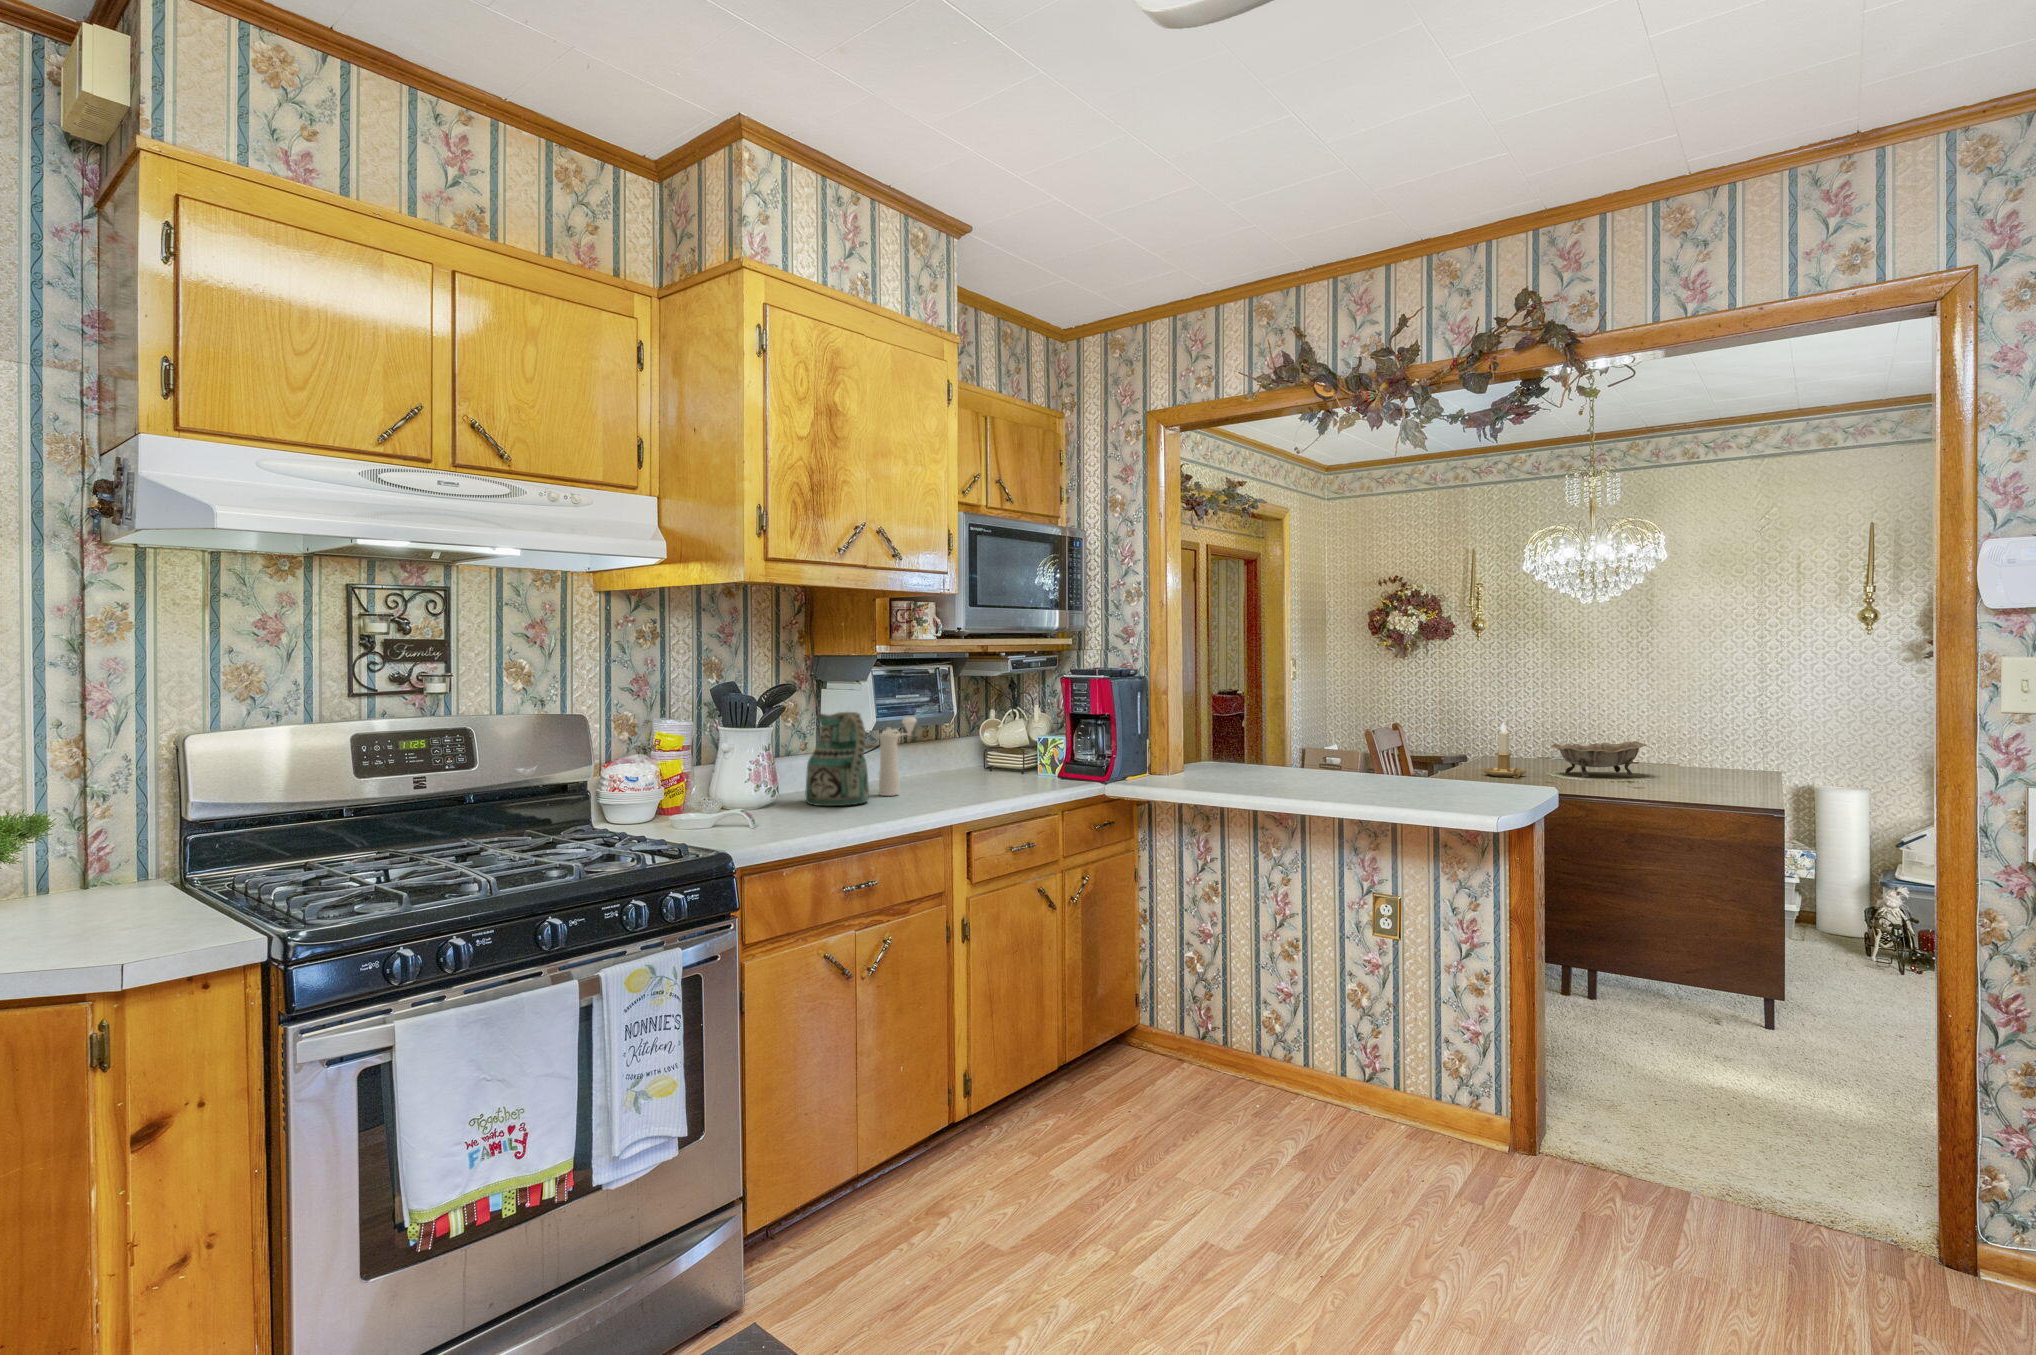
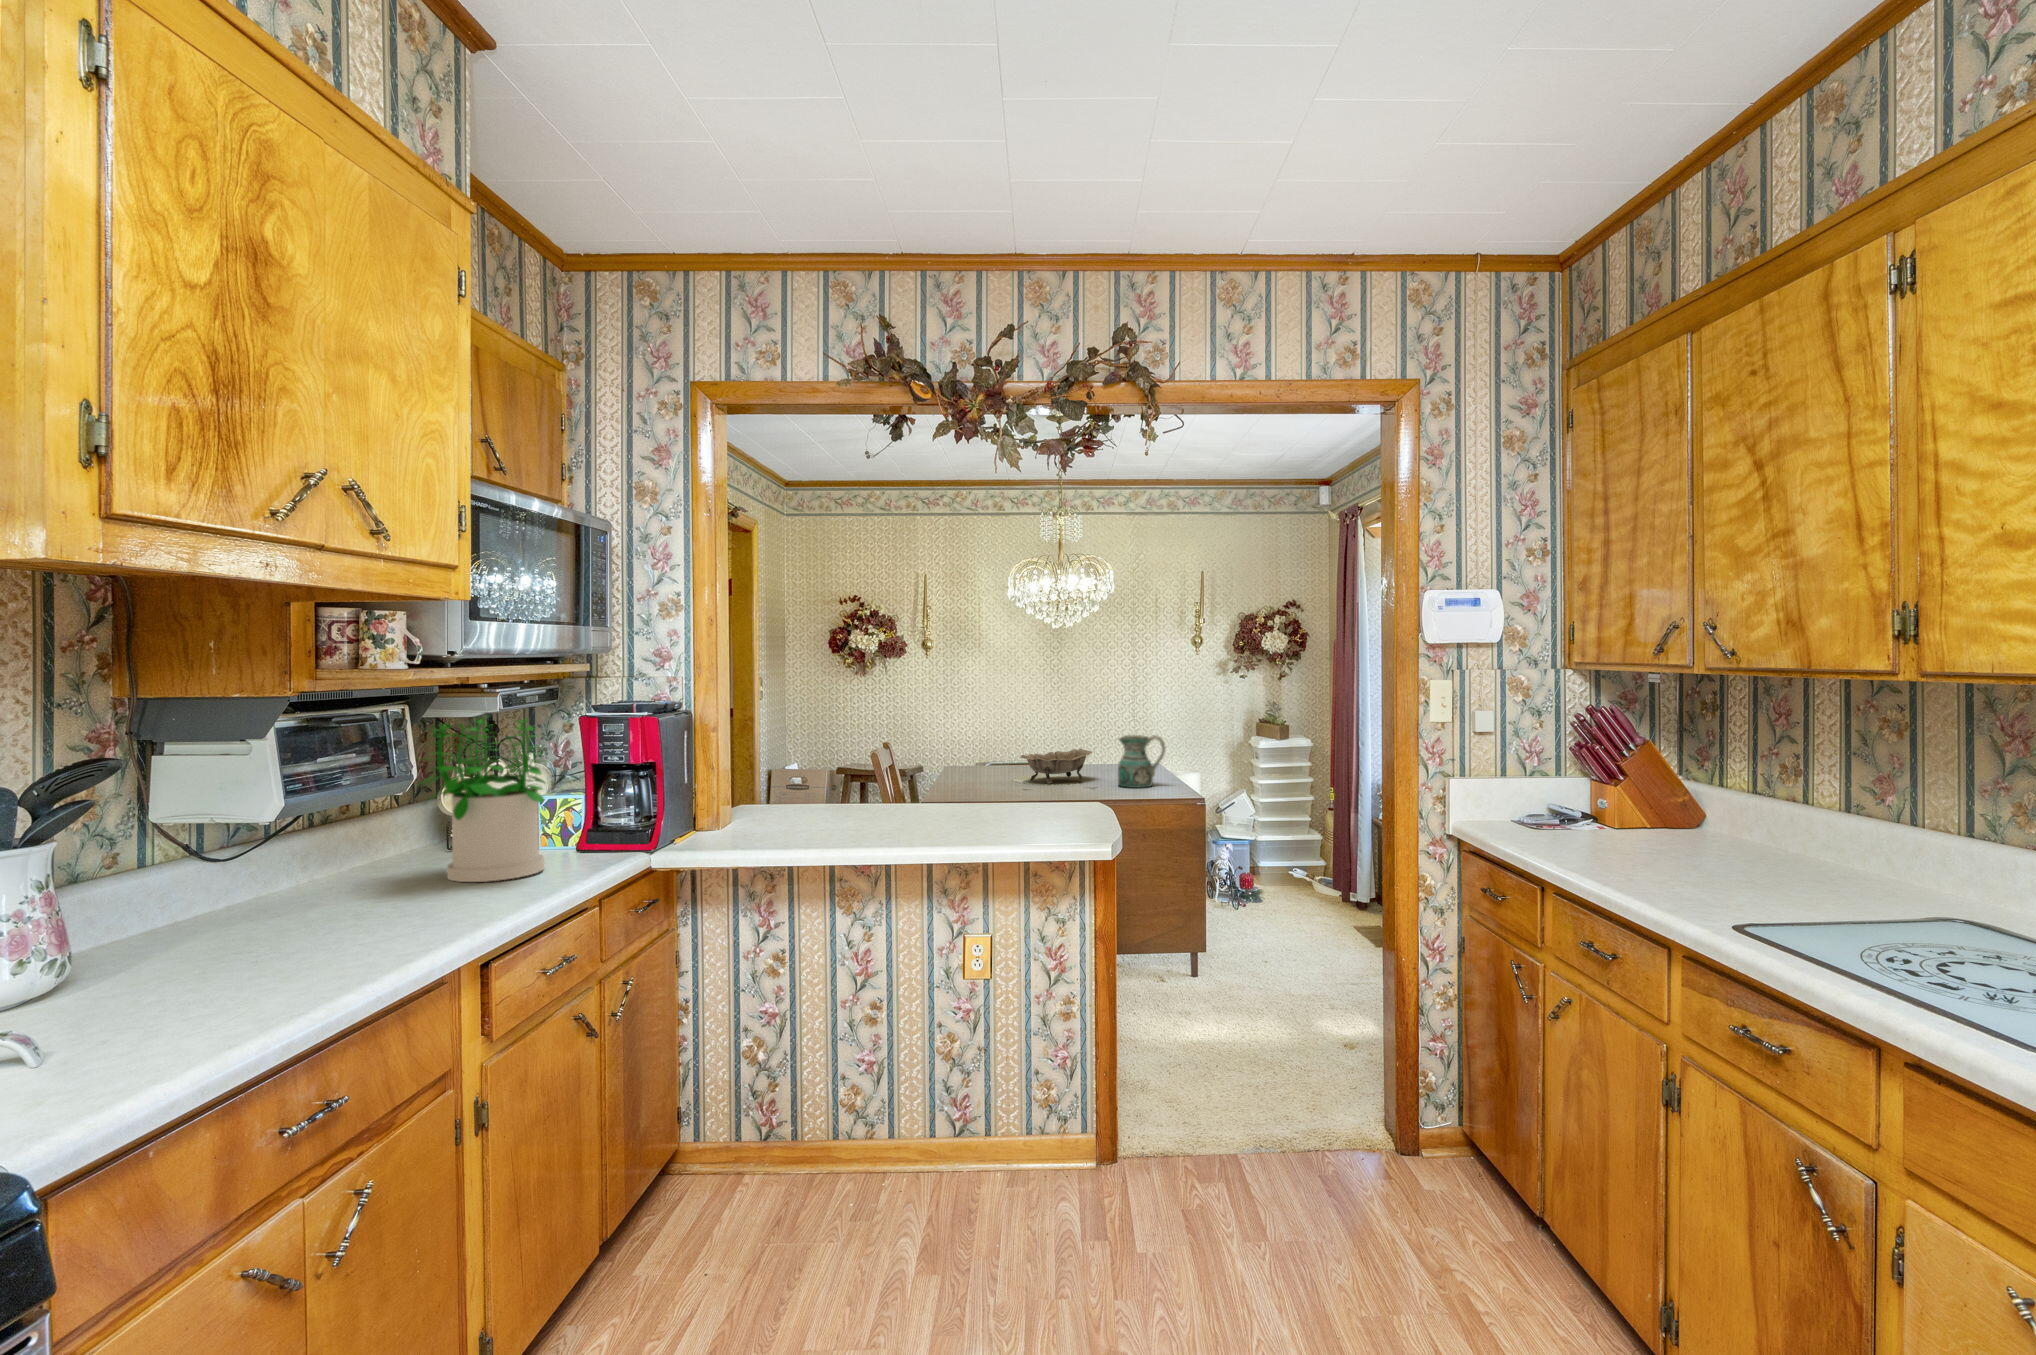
potted plant: none [949,675,1031,789] -> present [419,716,545,882]
ceramic pitcher: present [806,712,869,806] -> present [1118,735,1165,788]
pepper mill: present [879,717,917,796] -> none [301,787,368,921]
candlestick: present [1482,722,1526,778] -> none [967,737,1005,790]

